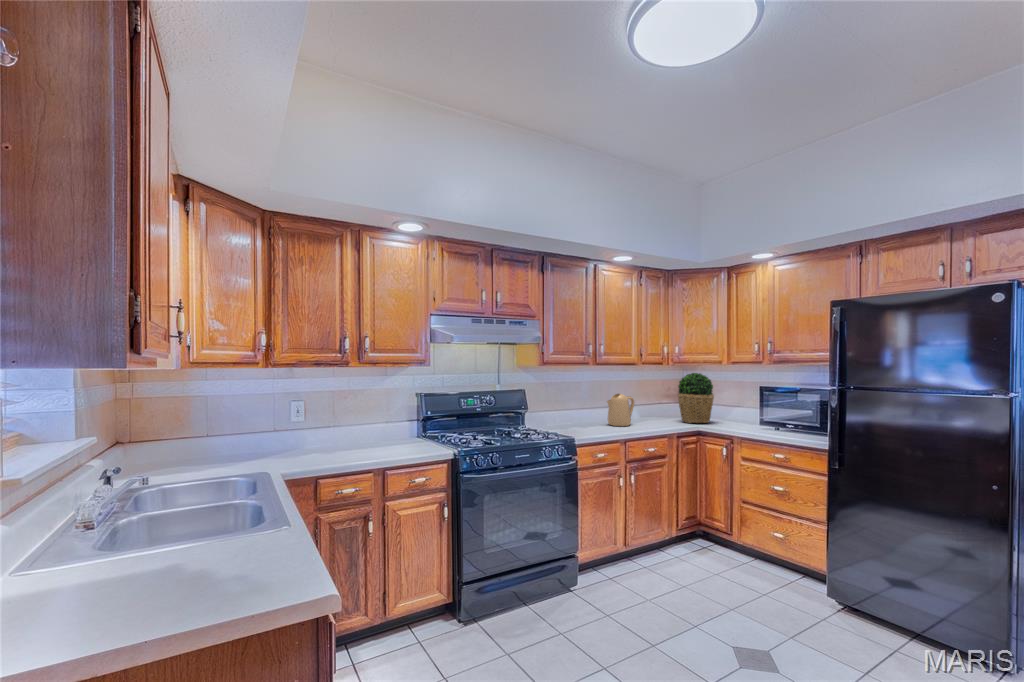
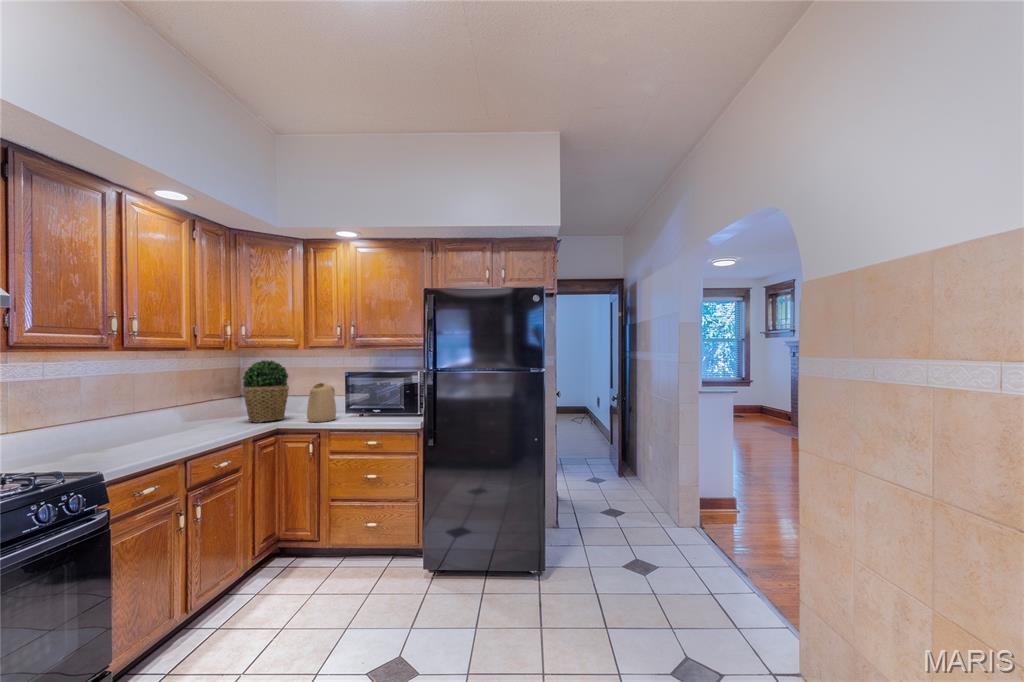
kettle: present [607,394,634,426] -> present [307,383,336,422]

